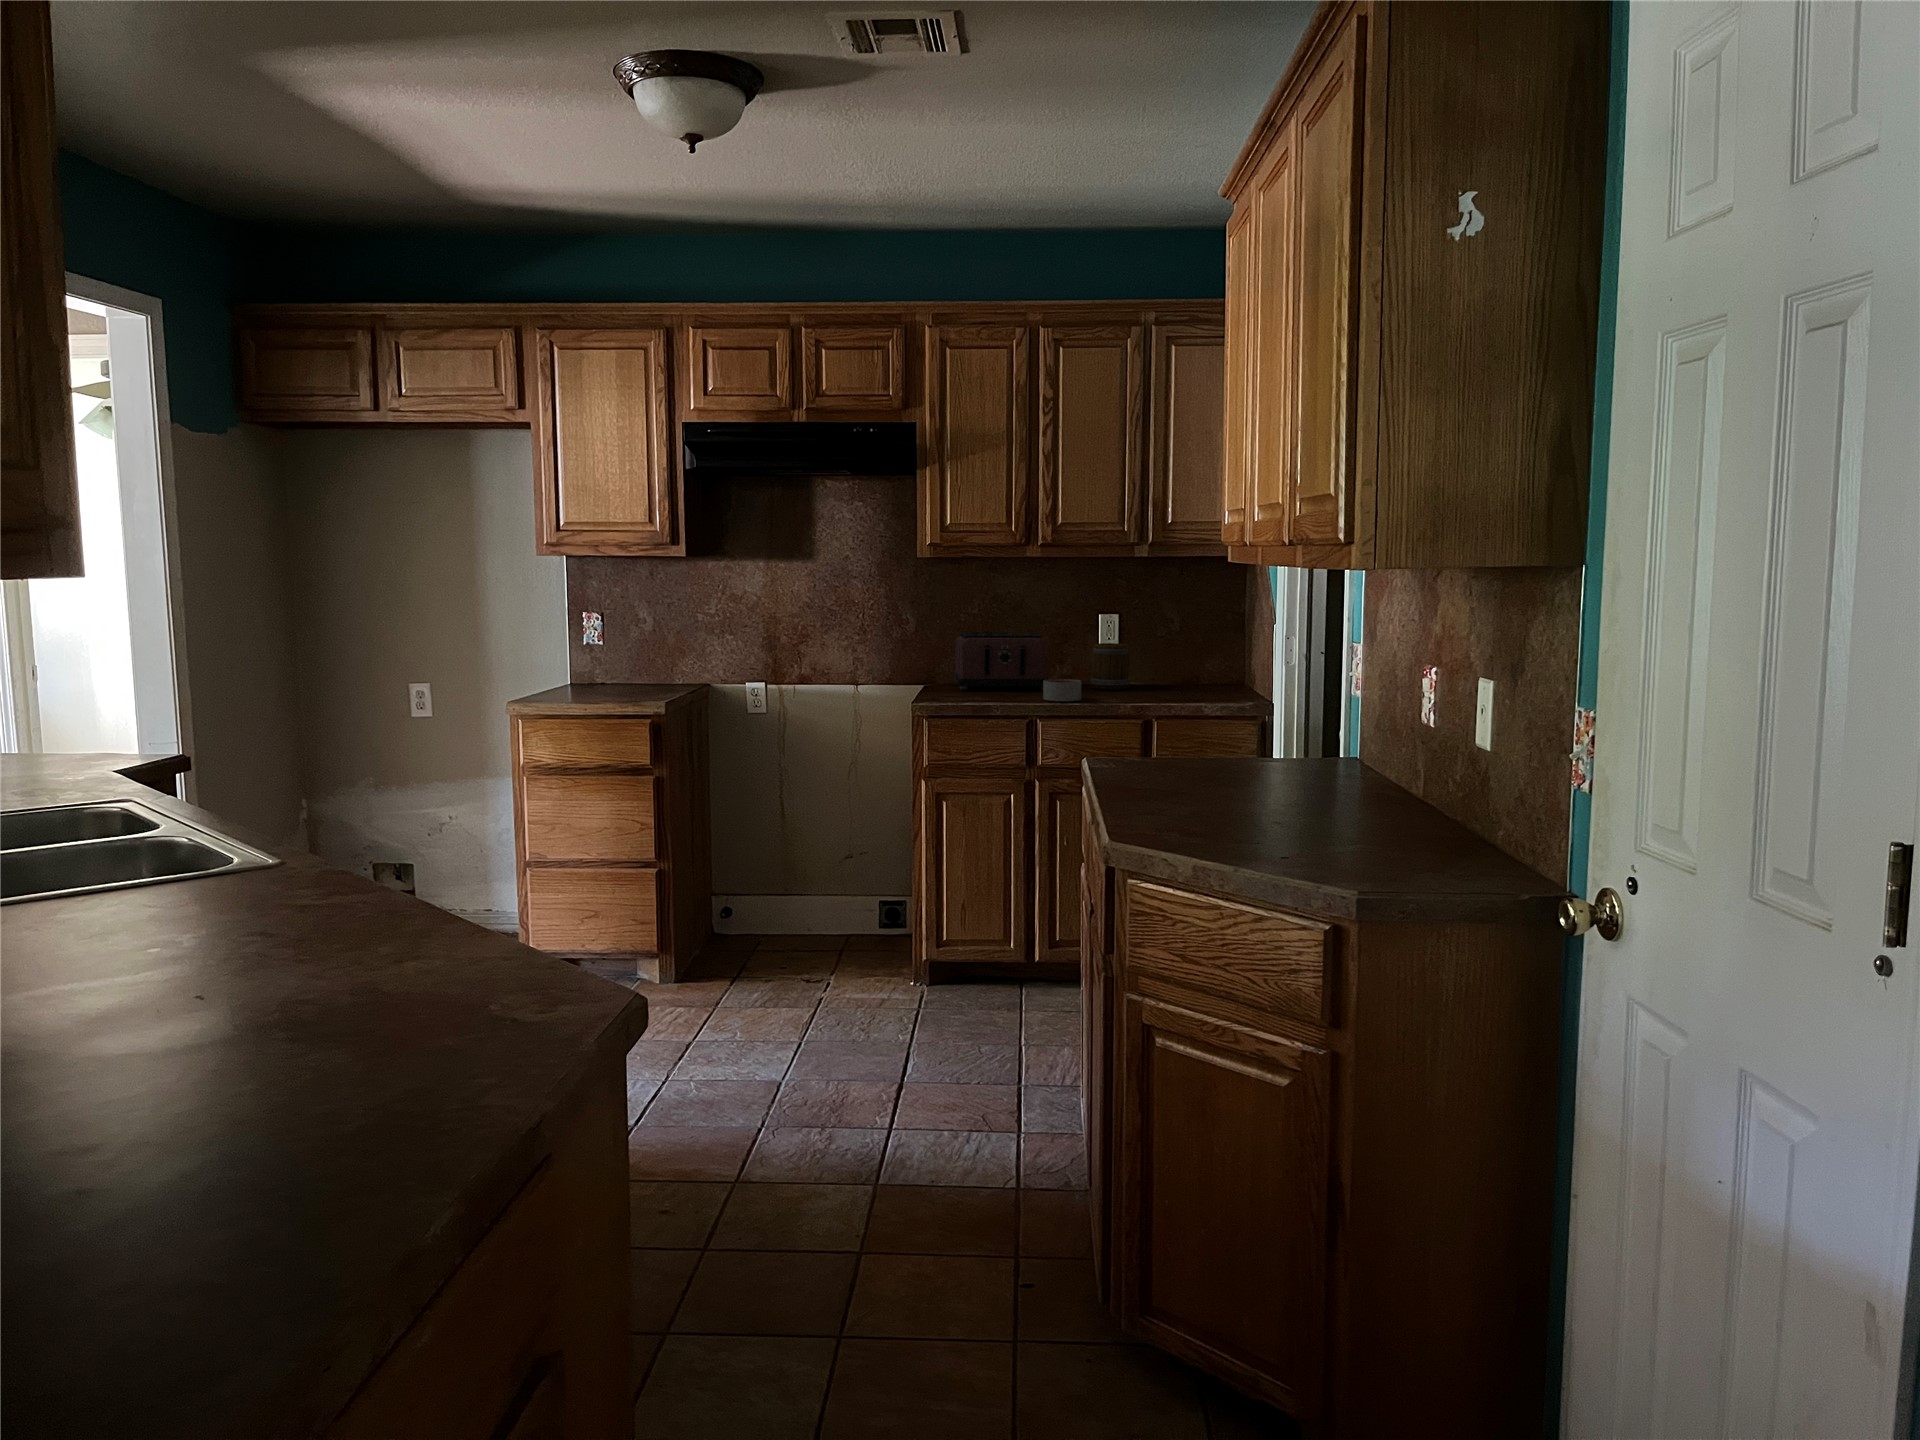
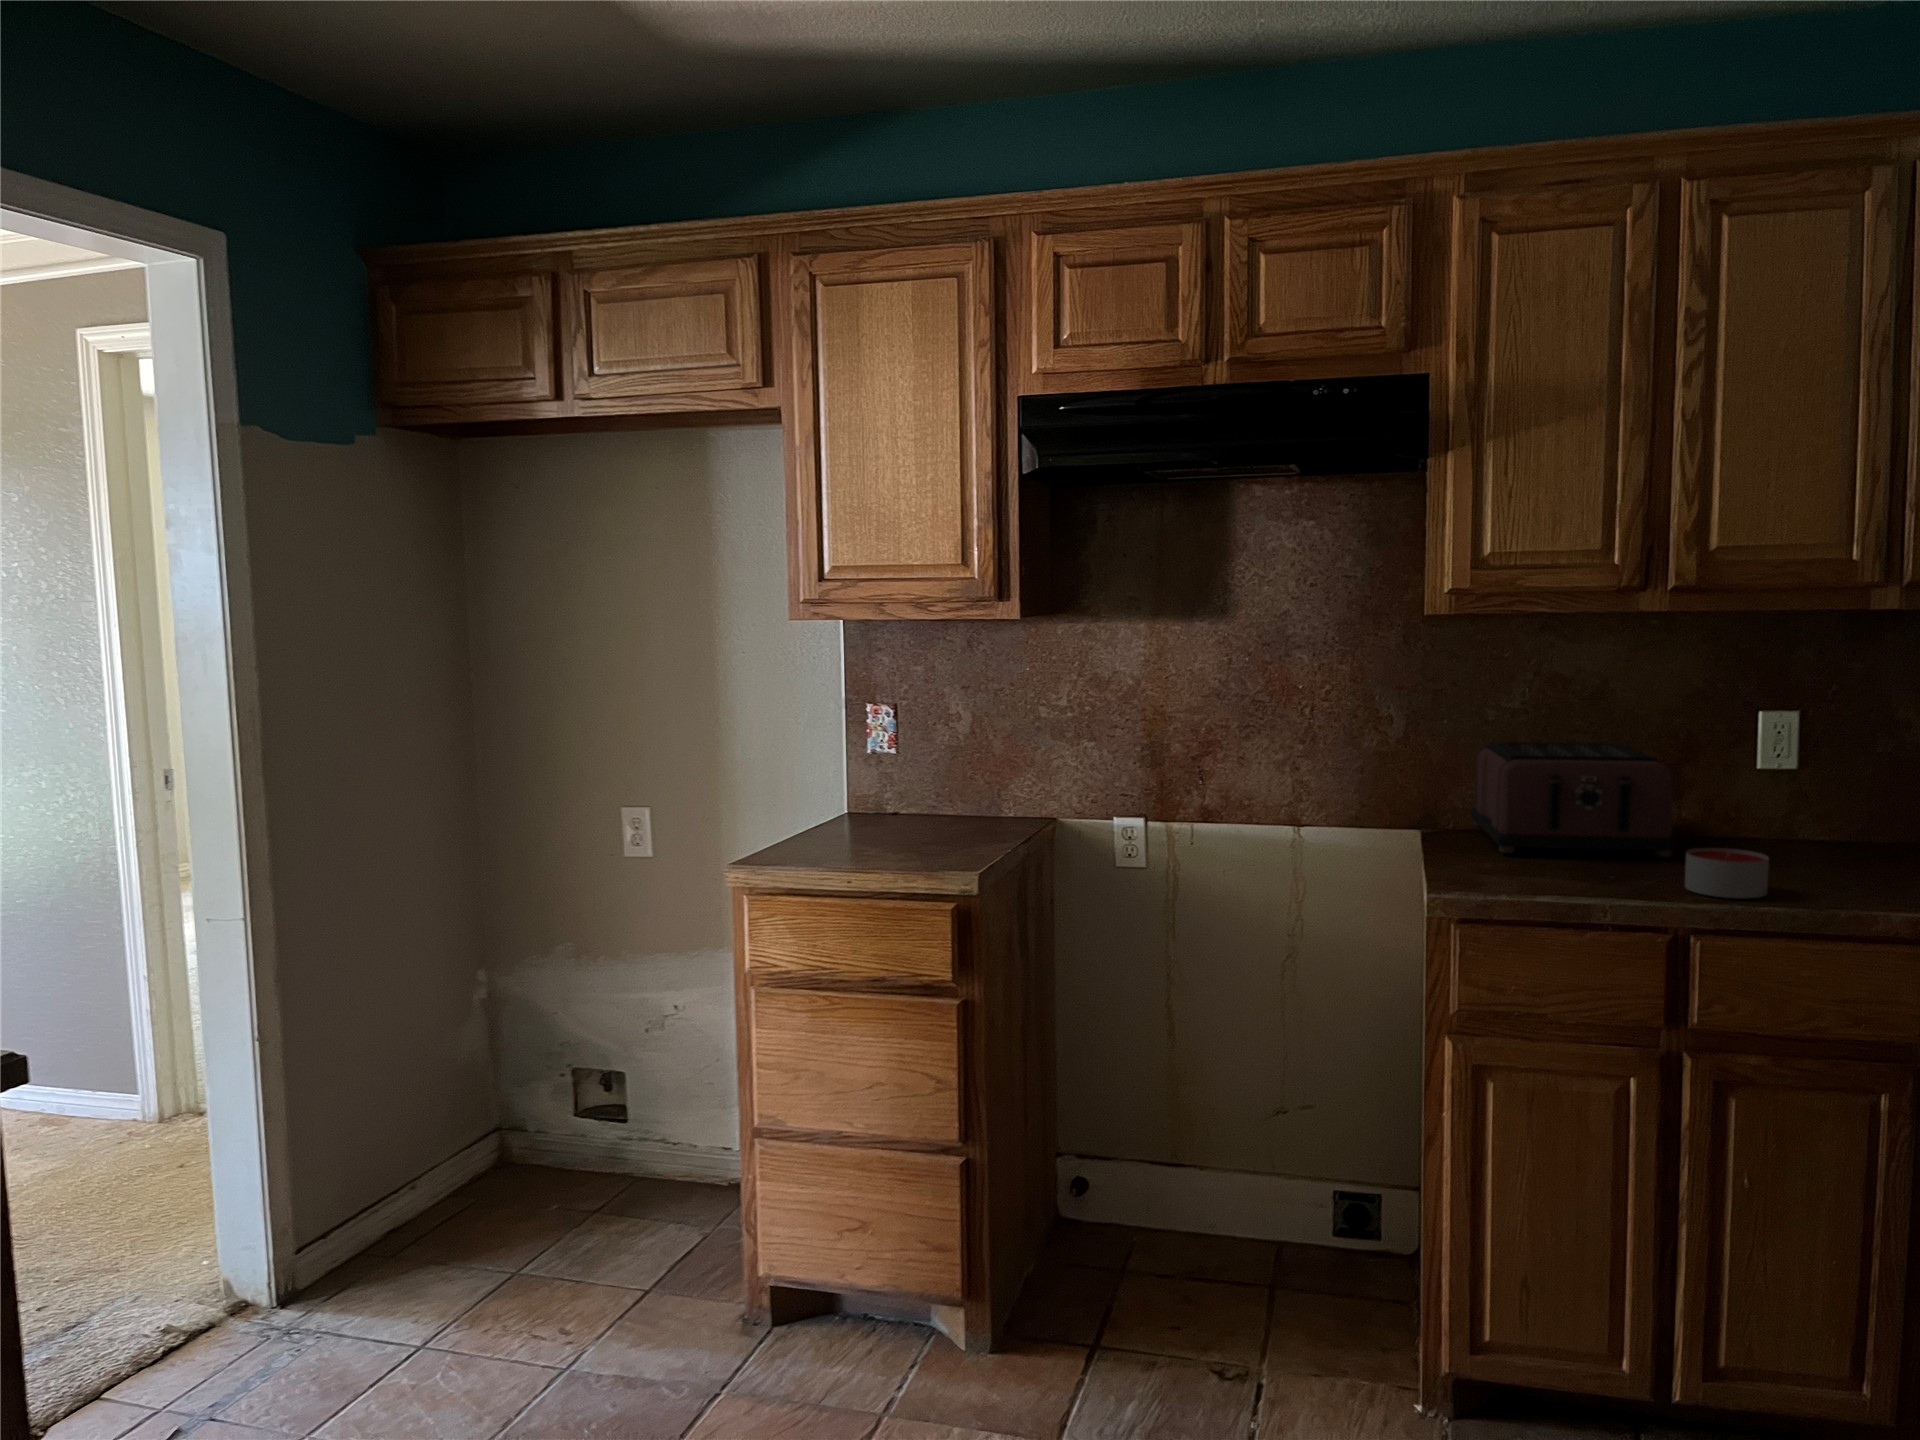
mug: present [1091,643,1129,690] -> none [1752,770,1836,862]

